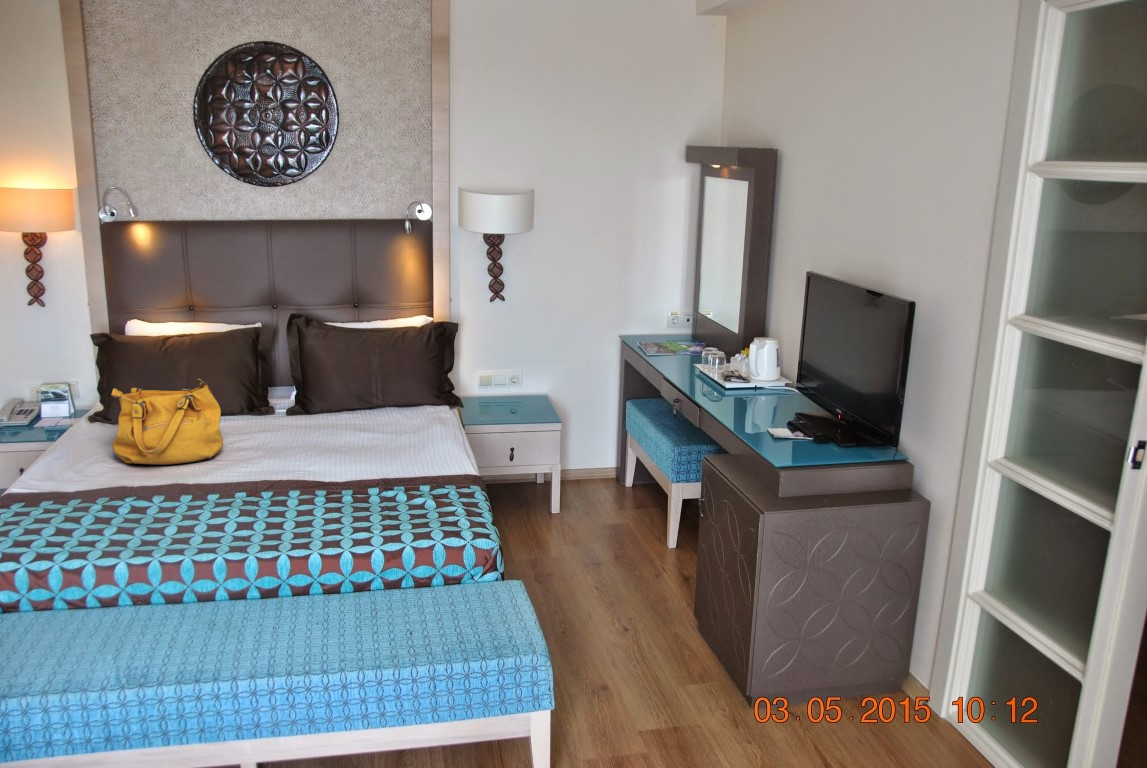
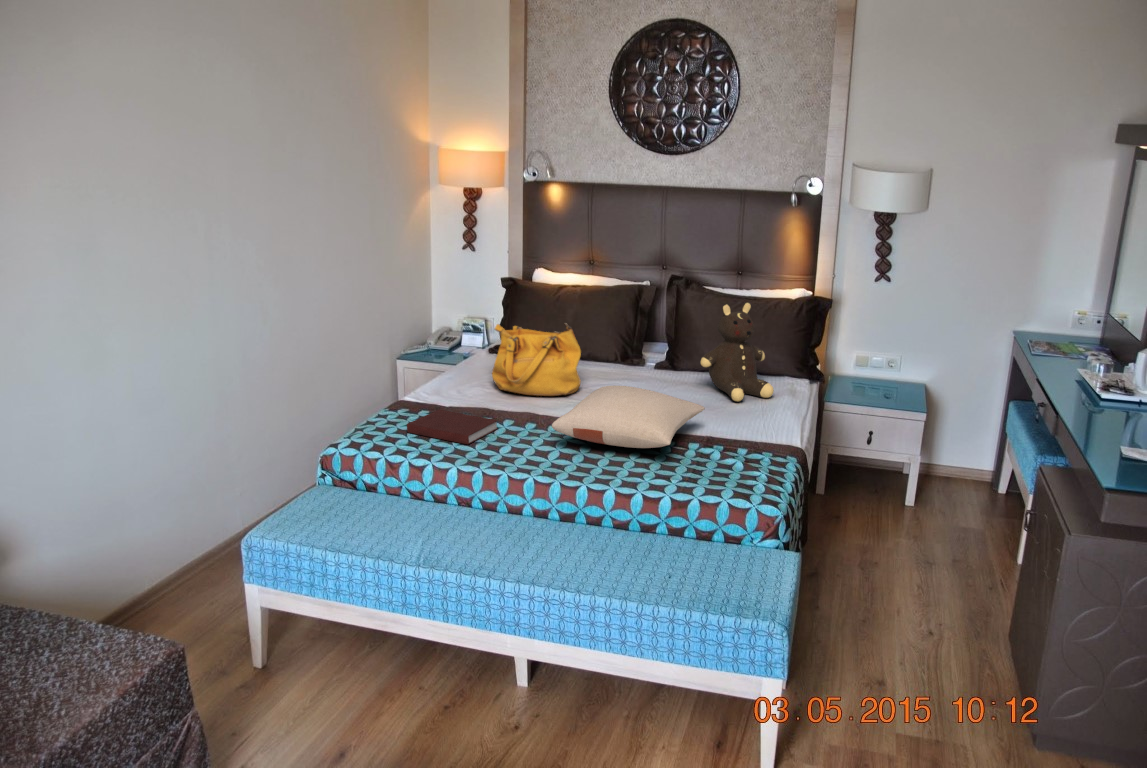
teddy bear: none [352,337,428,438] -> present [701,303,774,401]
pillow: none [228,441,379,506] -> present [552,386,705,448]
notebook: none [35,499,151,535] -> present [407,410,498,444]

